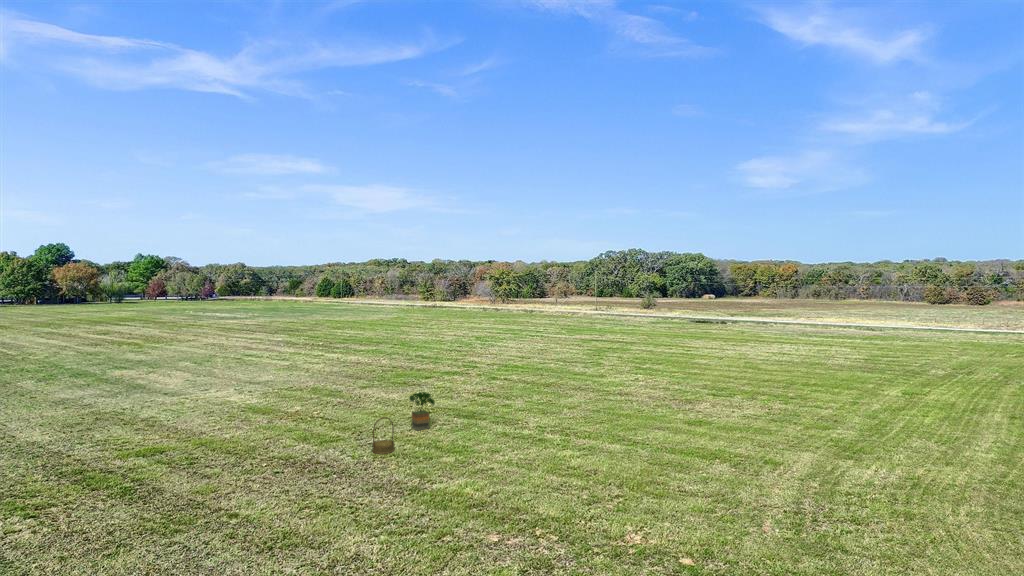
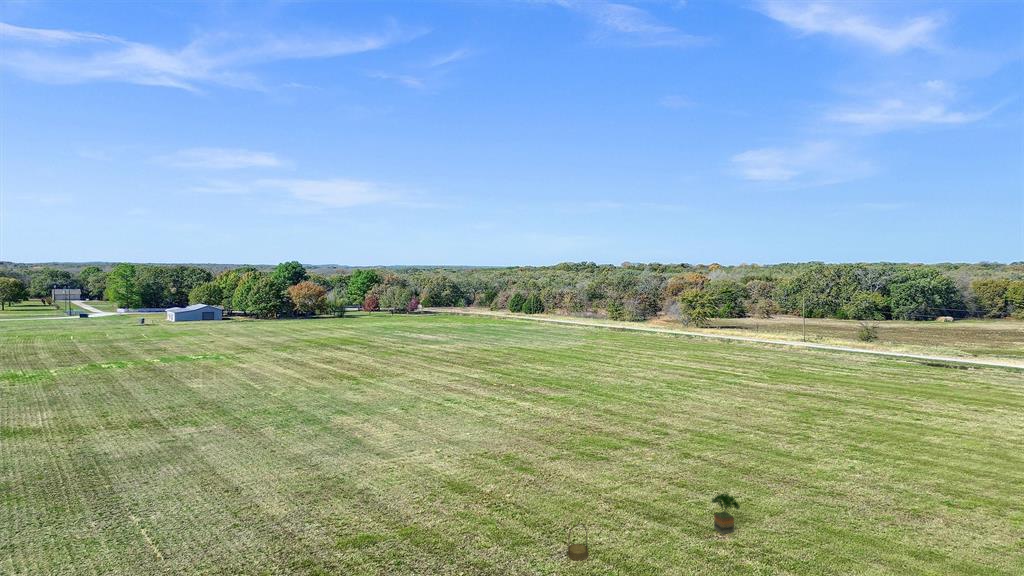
potted tree: present [409,392,435,431] -> present [712,494,740,534]

